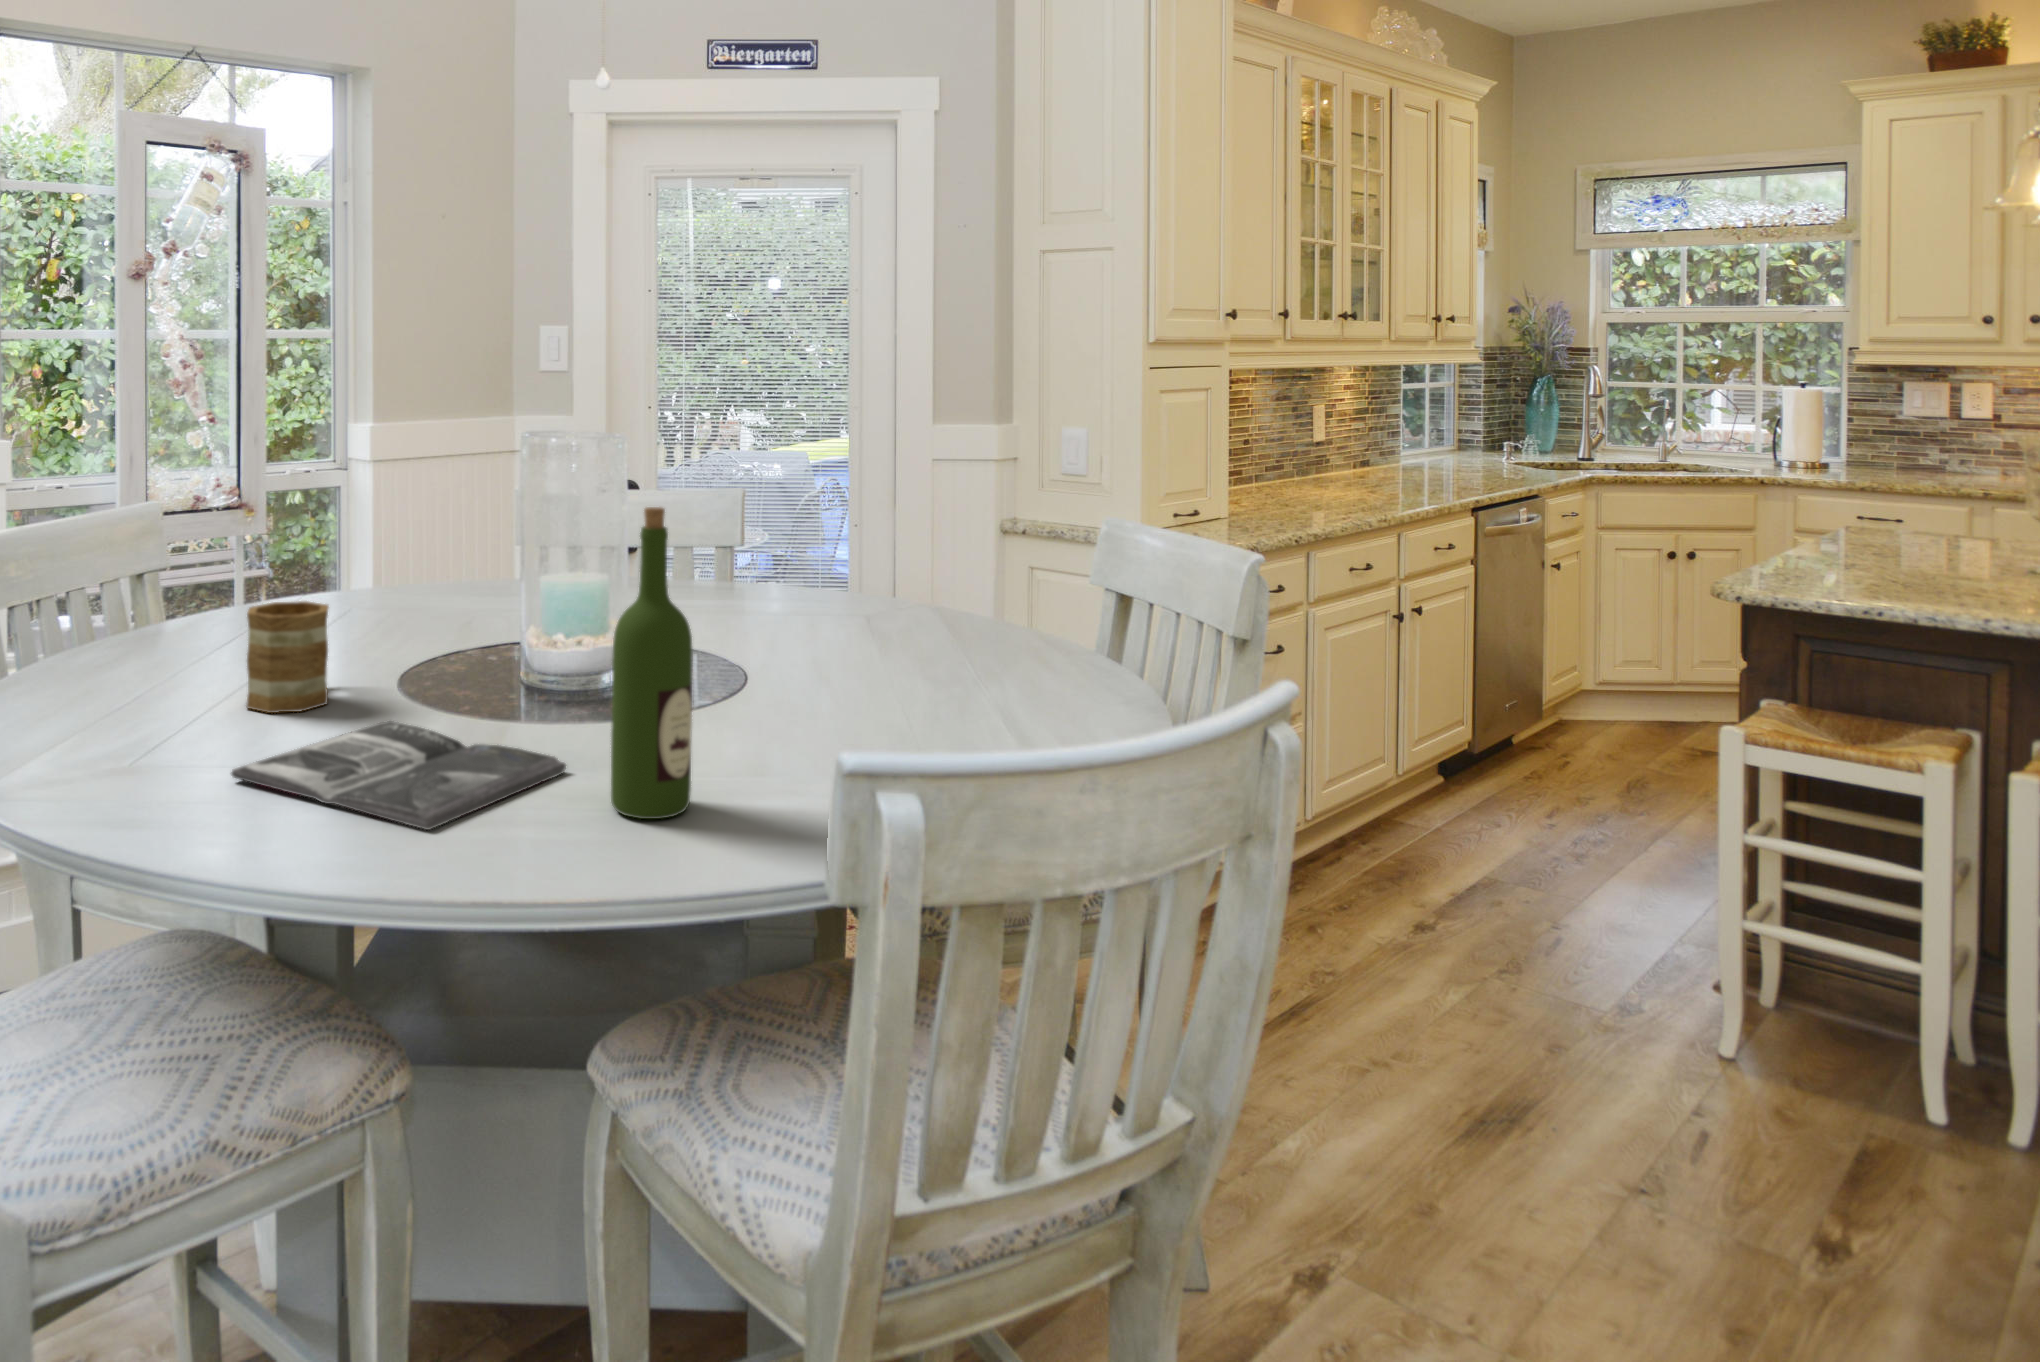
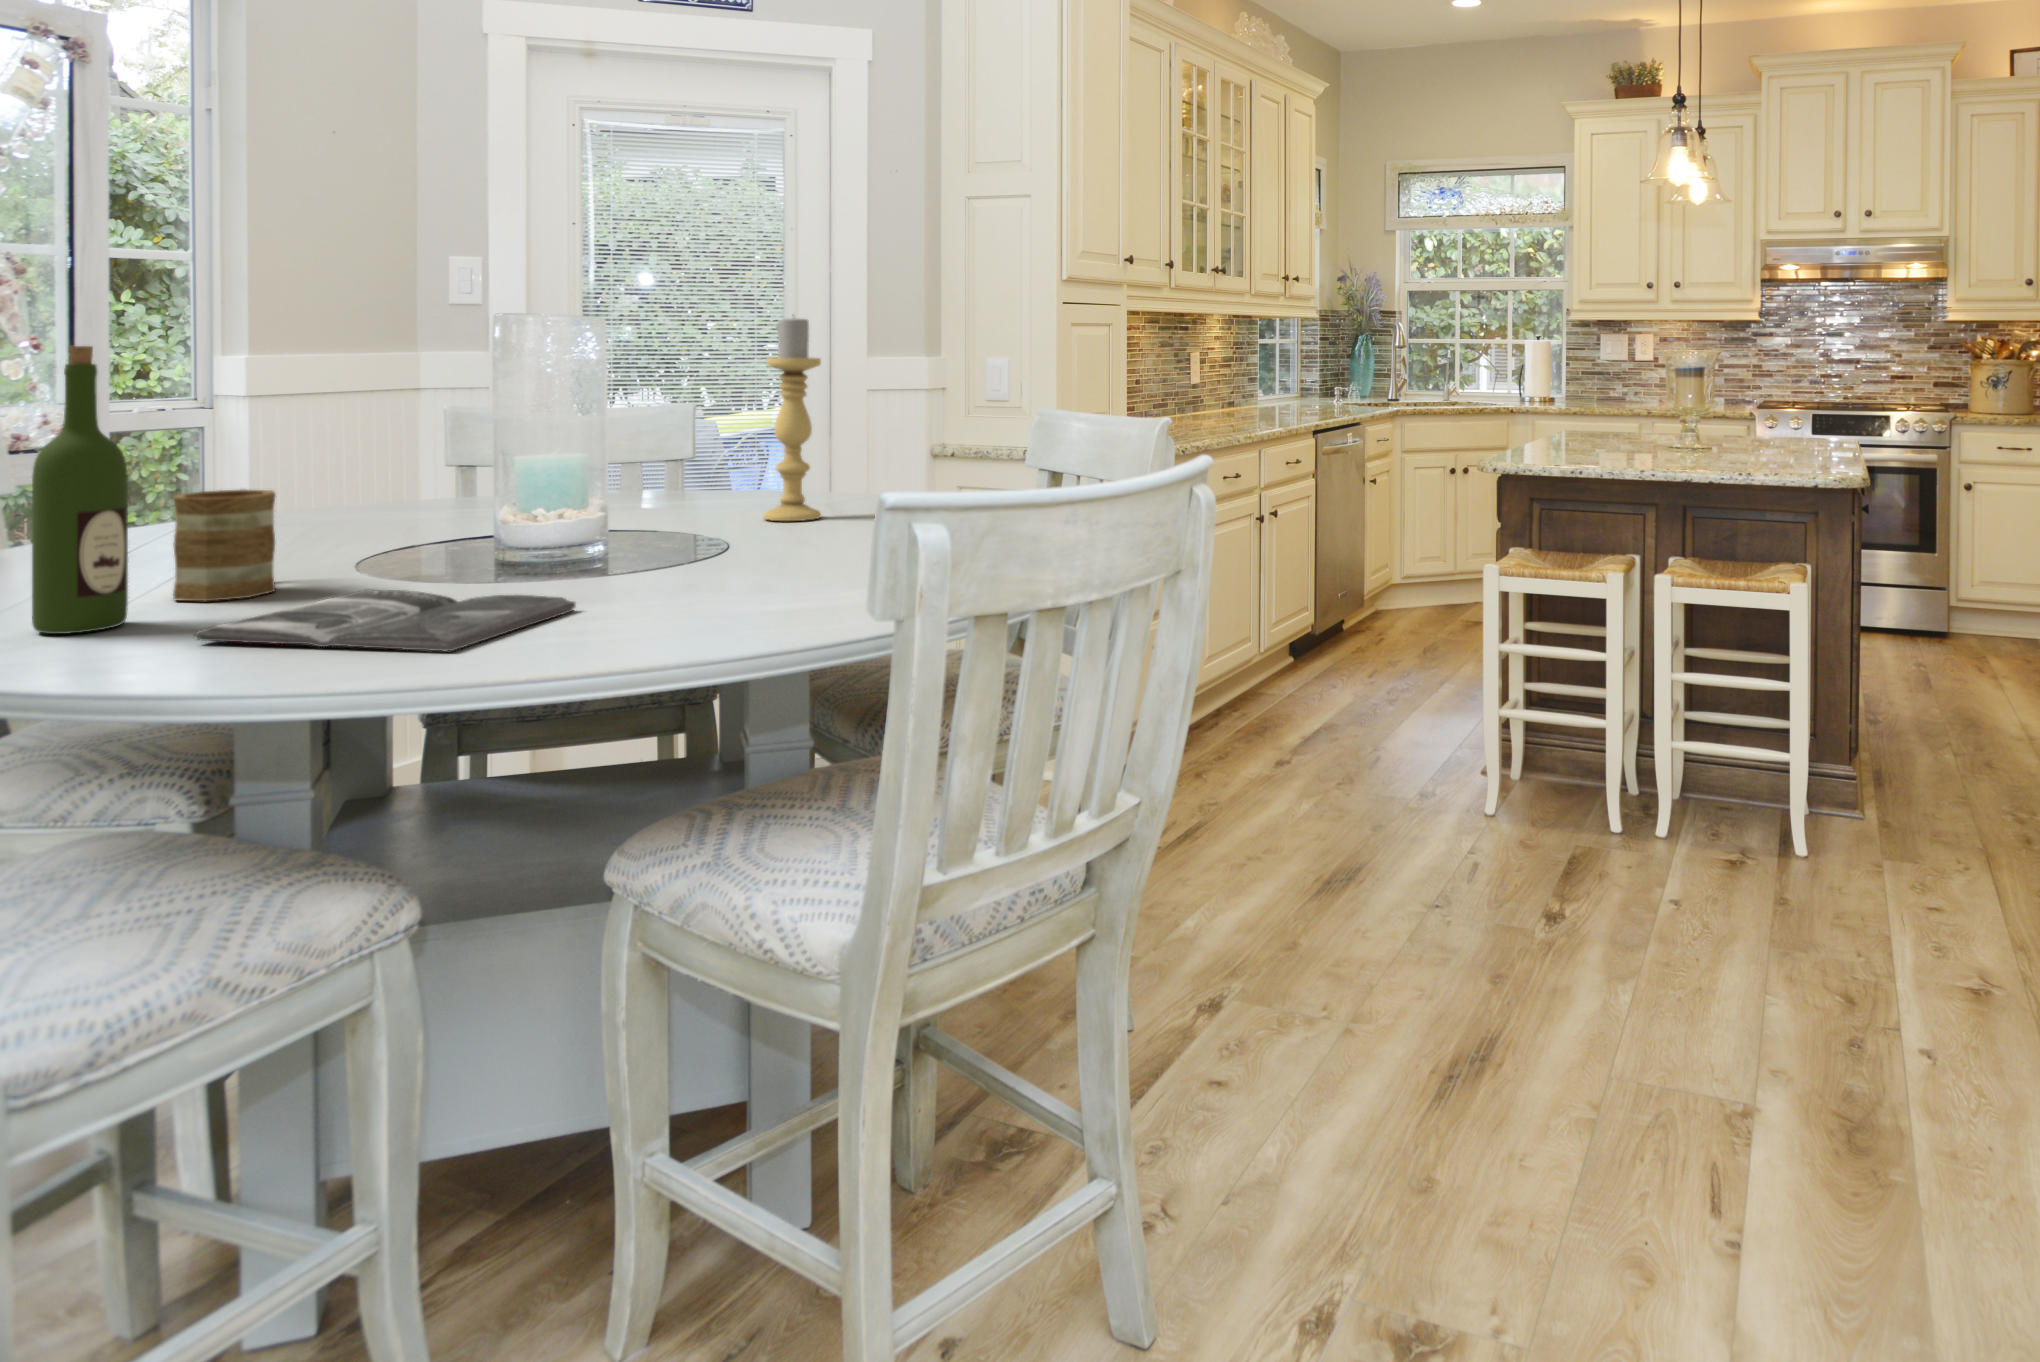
candle holder: none [794,413,854,637] -> present [763,318,821,521]
wine bottle: present [611,507,692,819] -> present [32,346,128,634]

